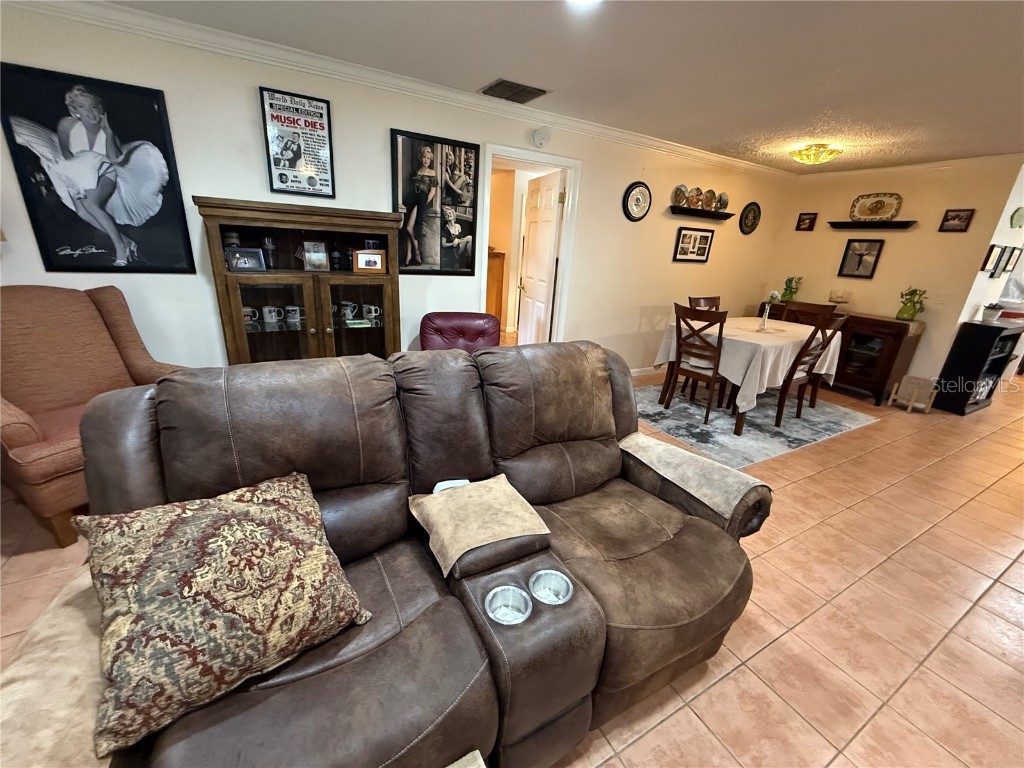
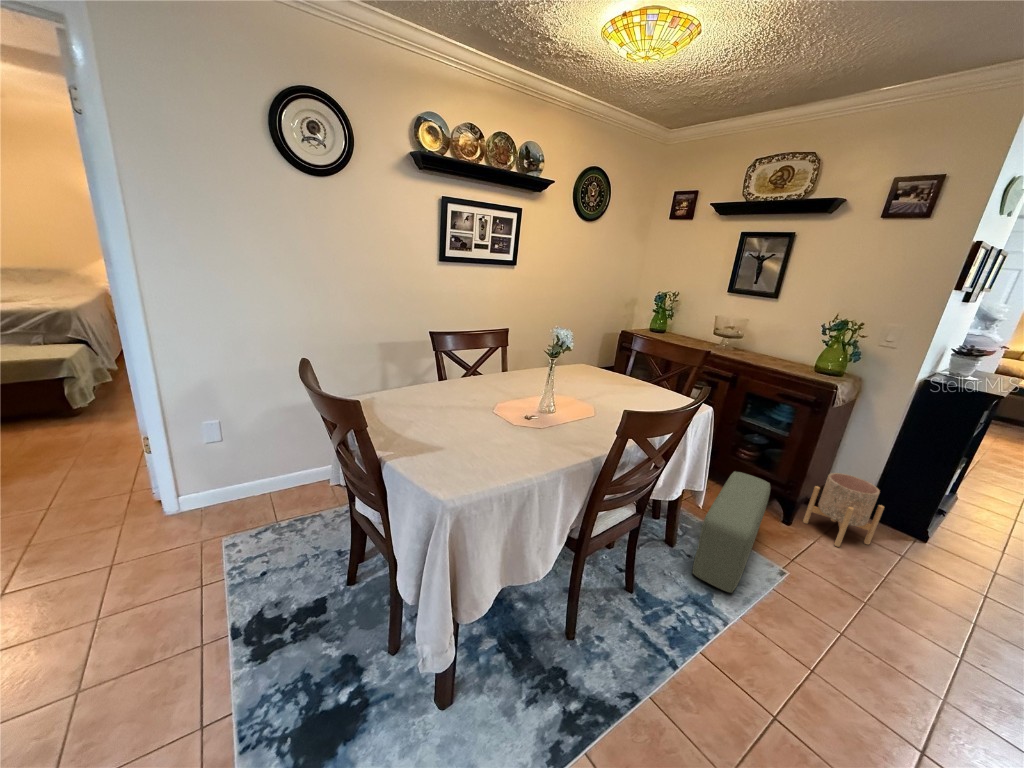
pouf: none [829,373,870,421] -> present [692,471,770,593]

